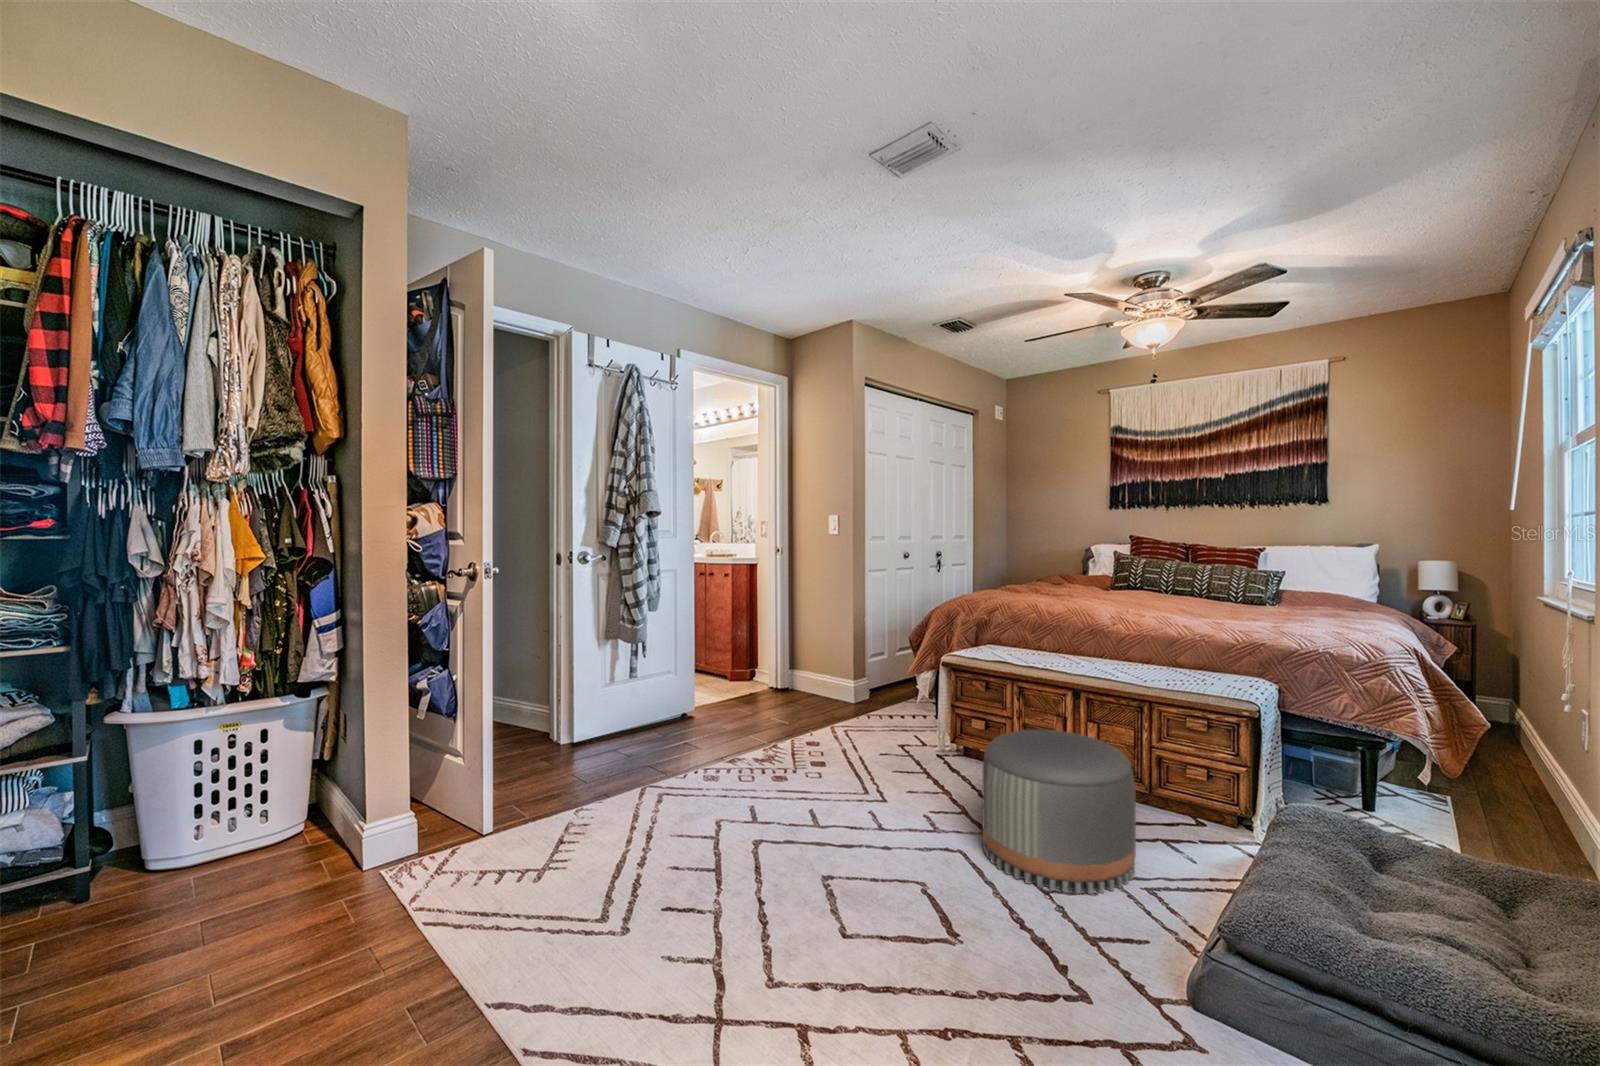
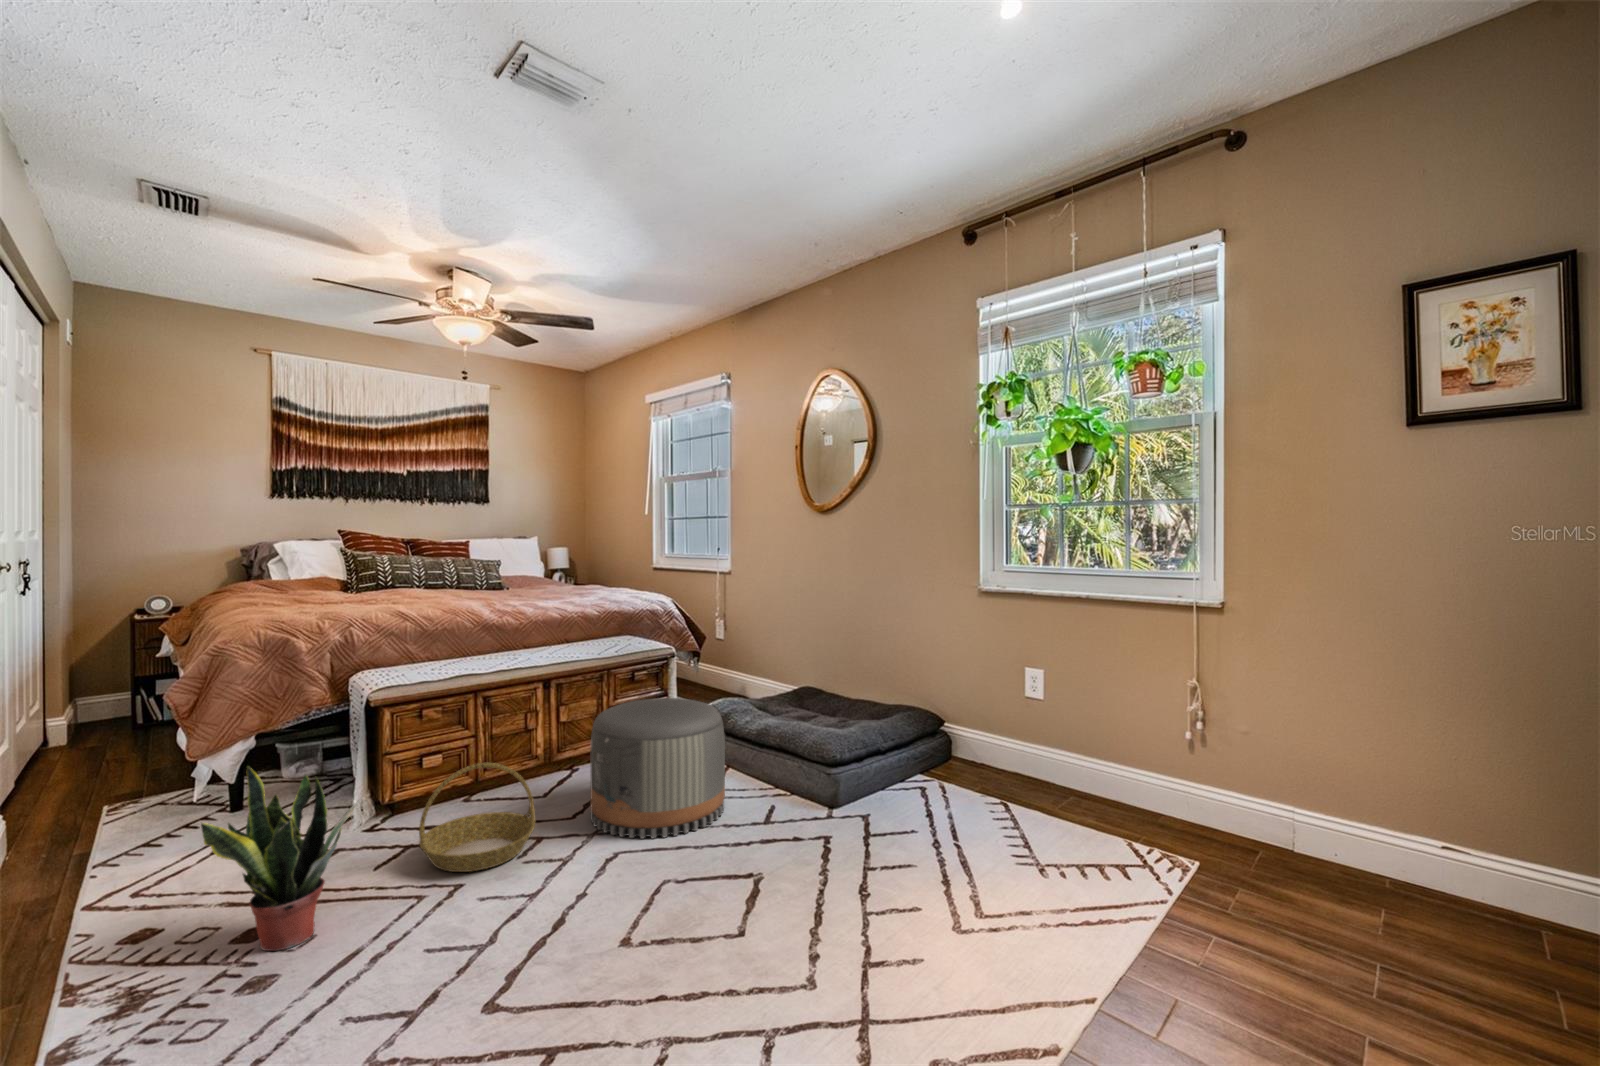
potted plant: none [759,678,826,785] -> present [201,767,358,951]
basket: none [875,729,958,812] -> present [419,763,536,872]

